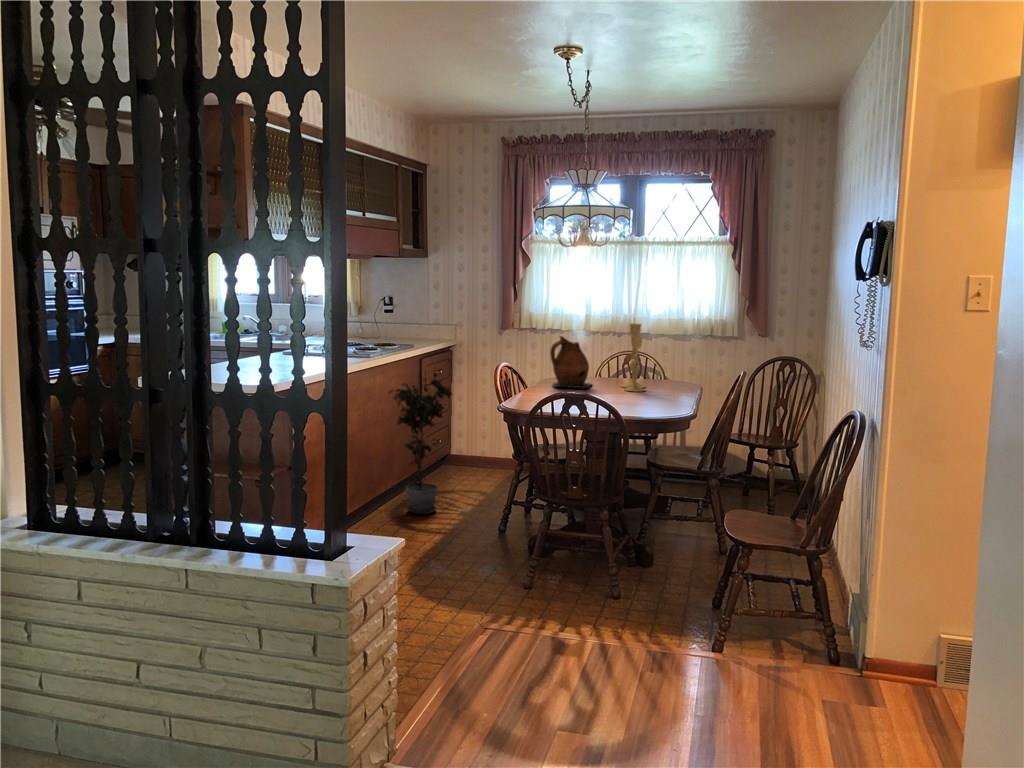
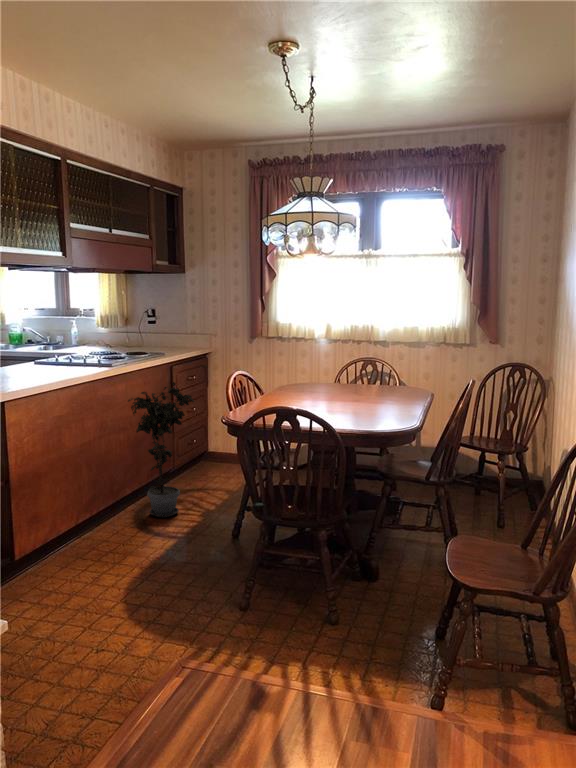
candlestick: present [621,324,645,392] -> none [353,333,378,400]
ceramic pitcher: present [550,336,592,388] -> none [284,345,327,397]

